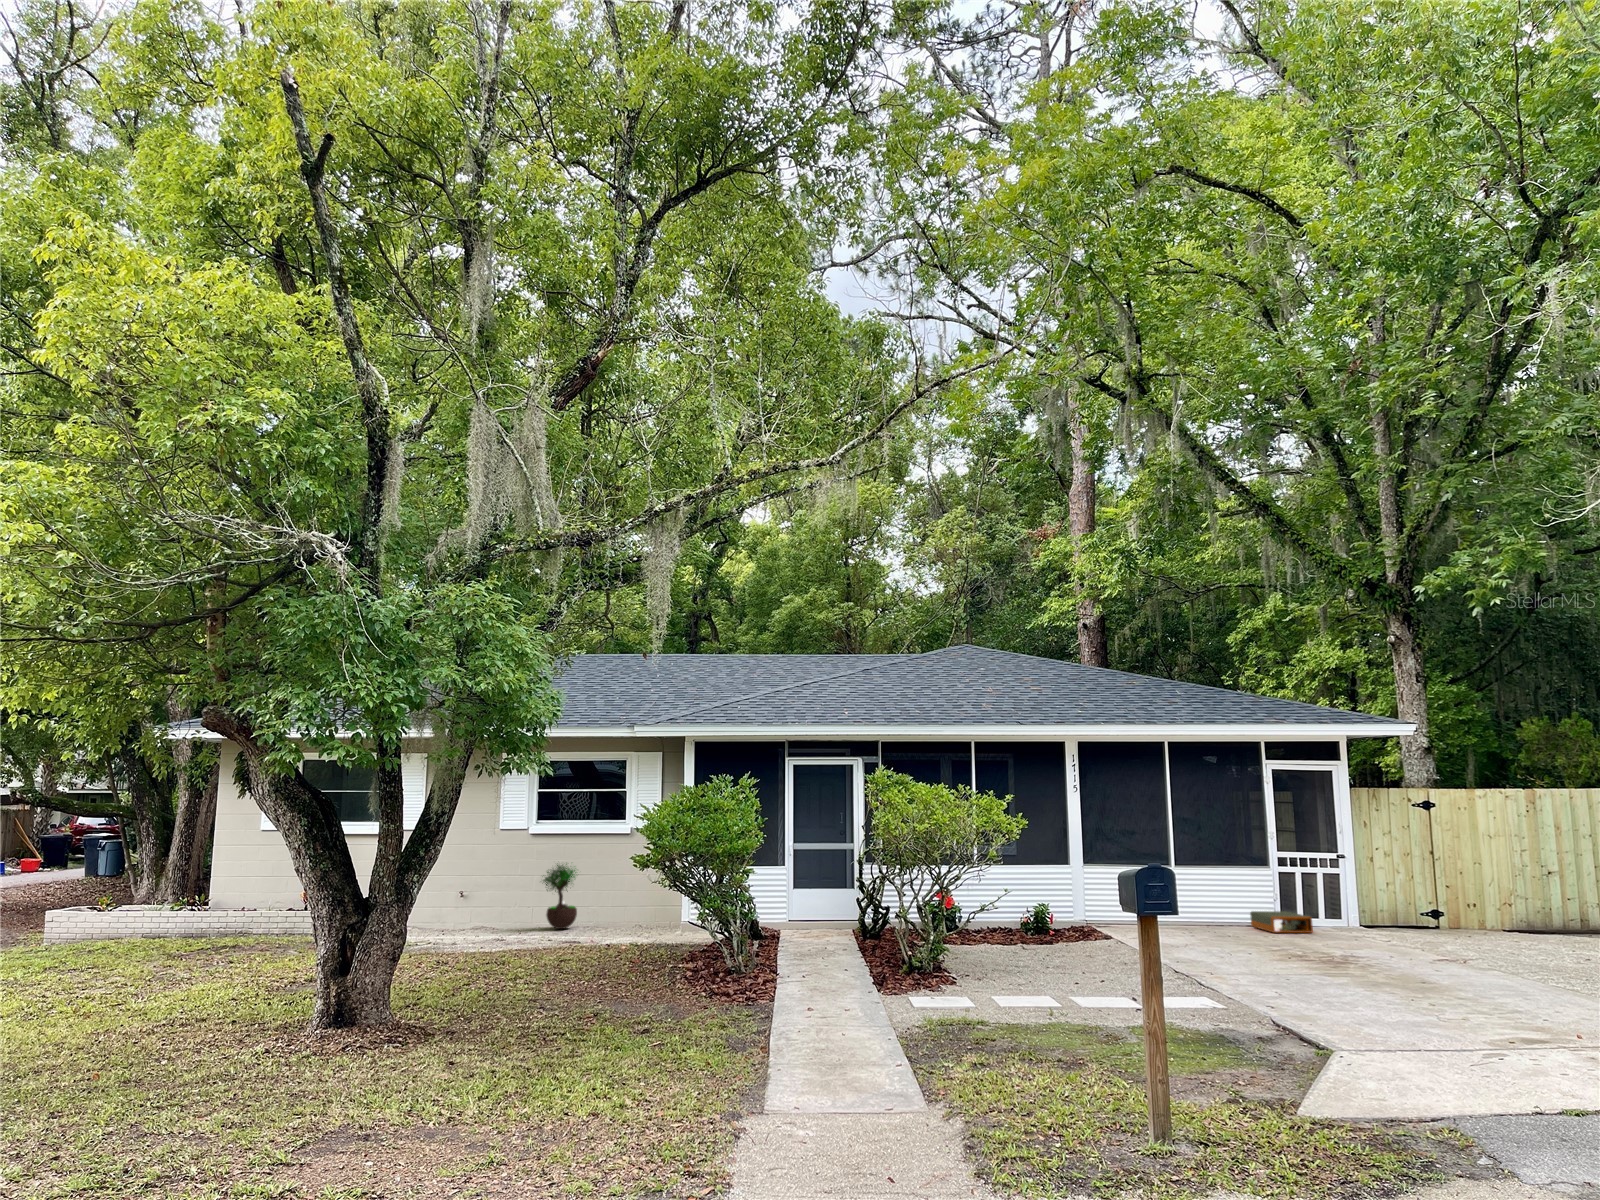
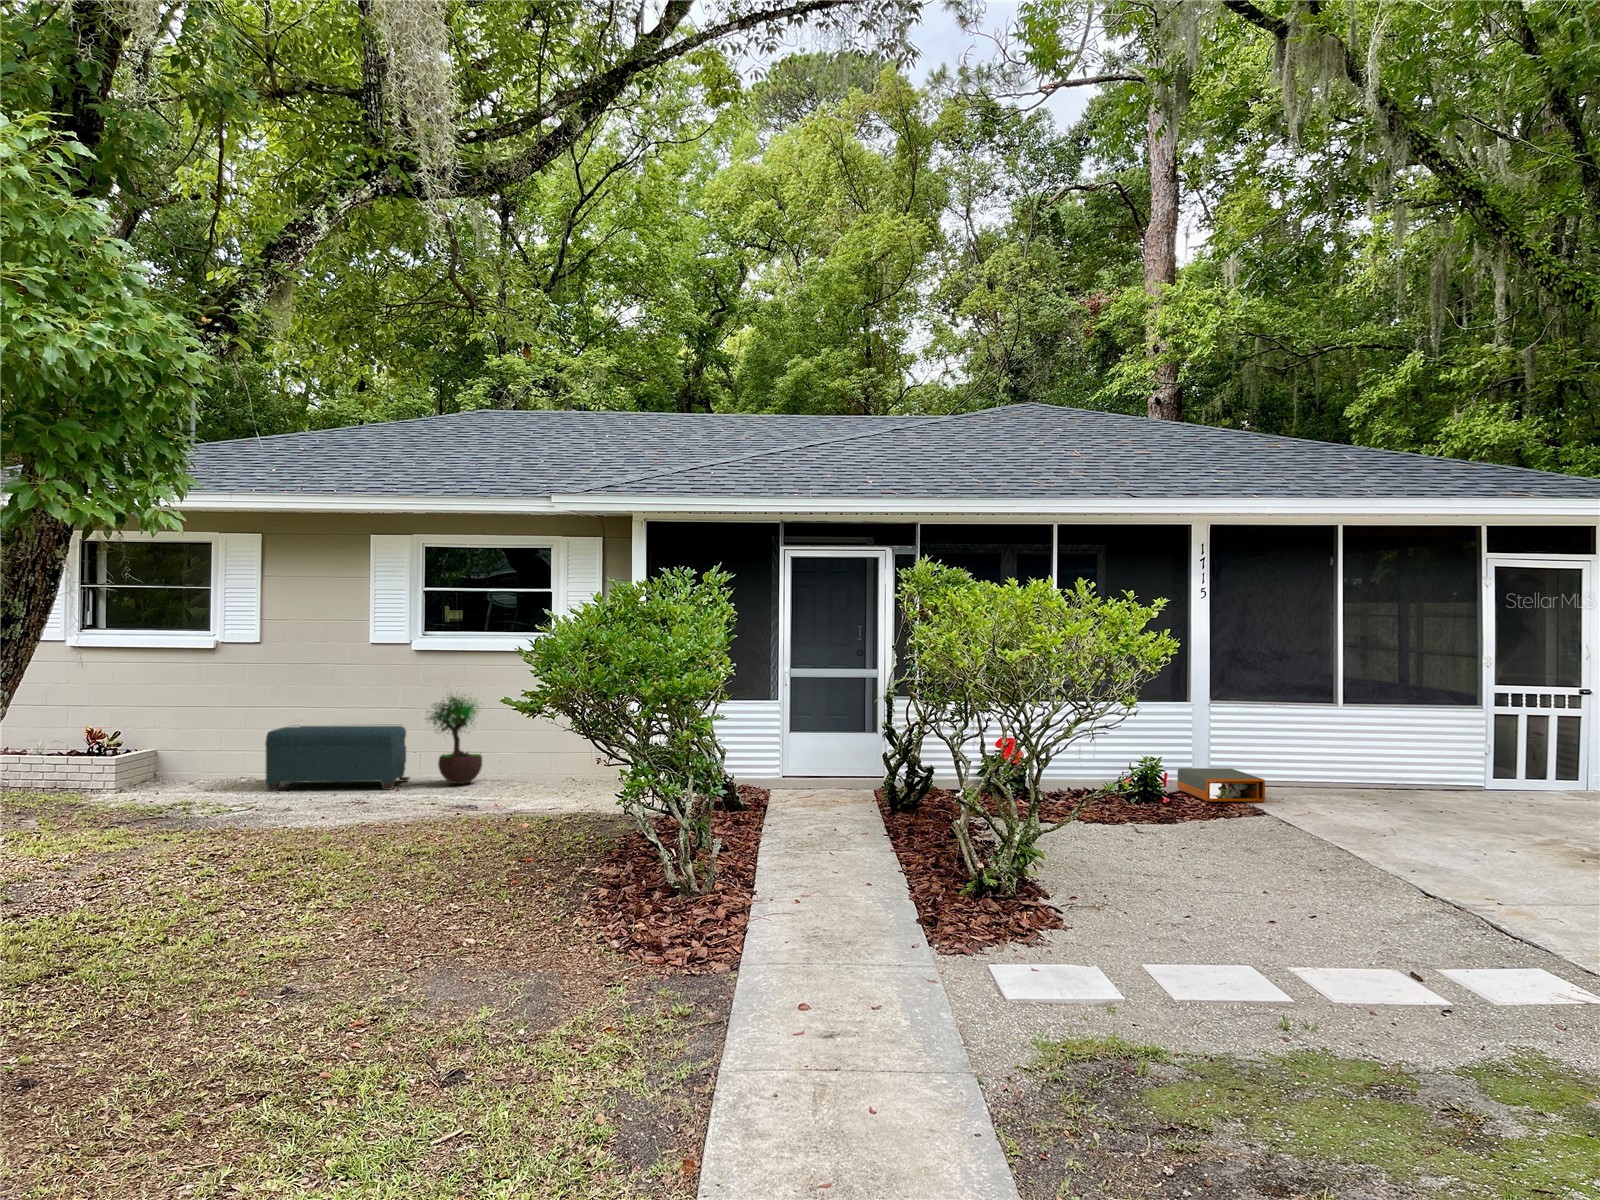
bench: none [428,886,526,934] -> present [265,726,409,791]
storage box: present [1250,911,1313,933] -> present [1177,768,1265,802]

